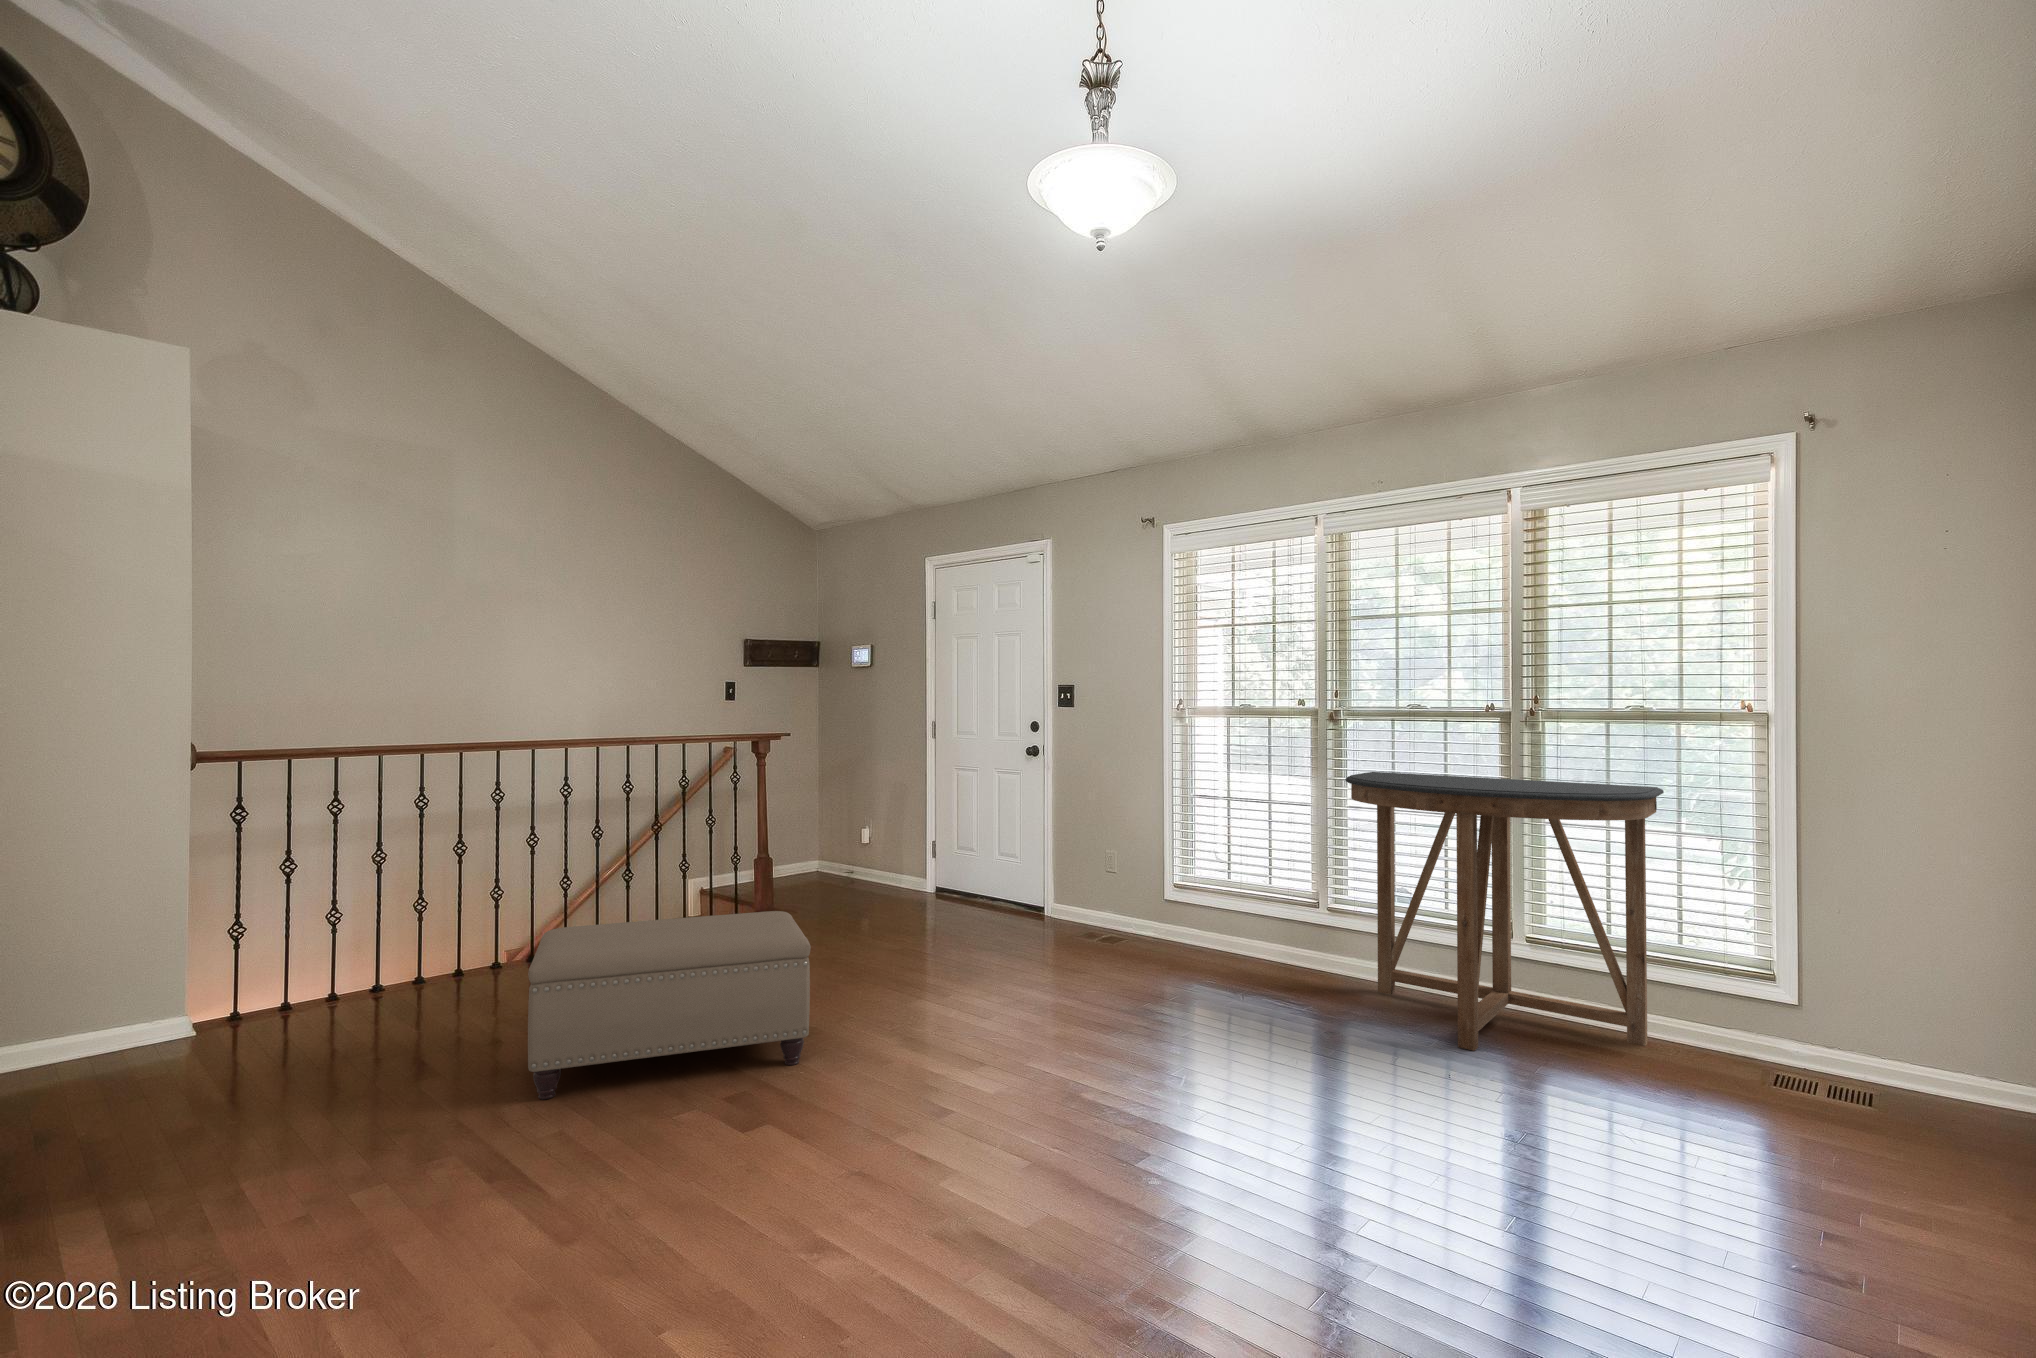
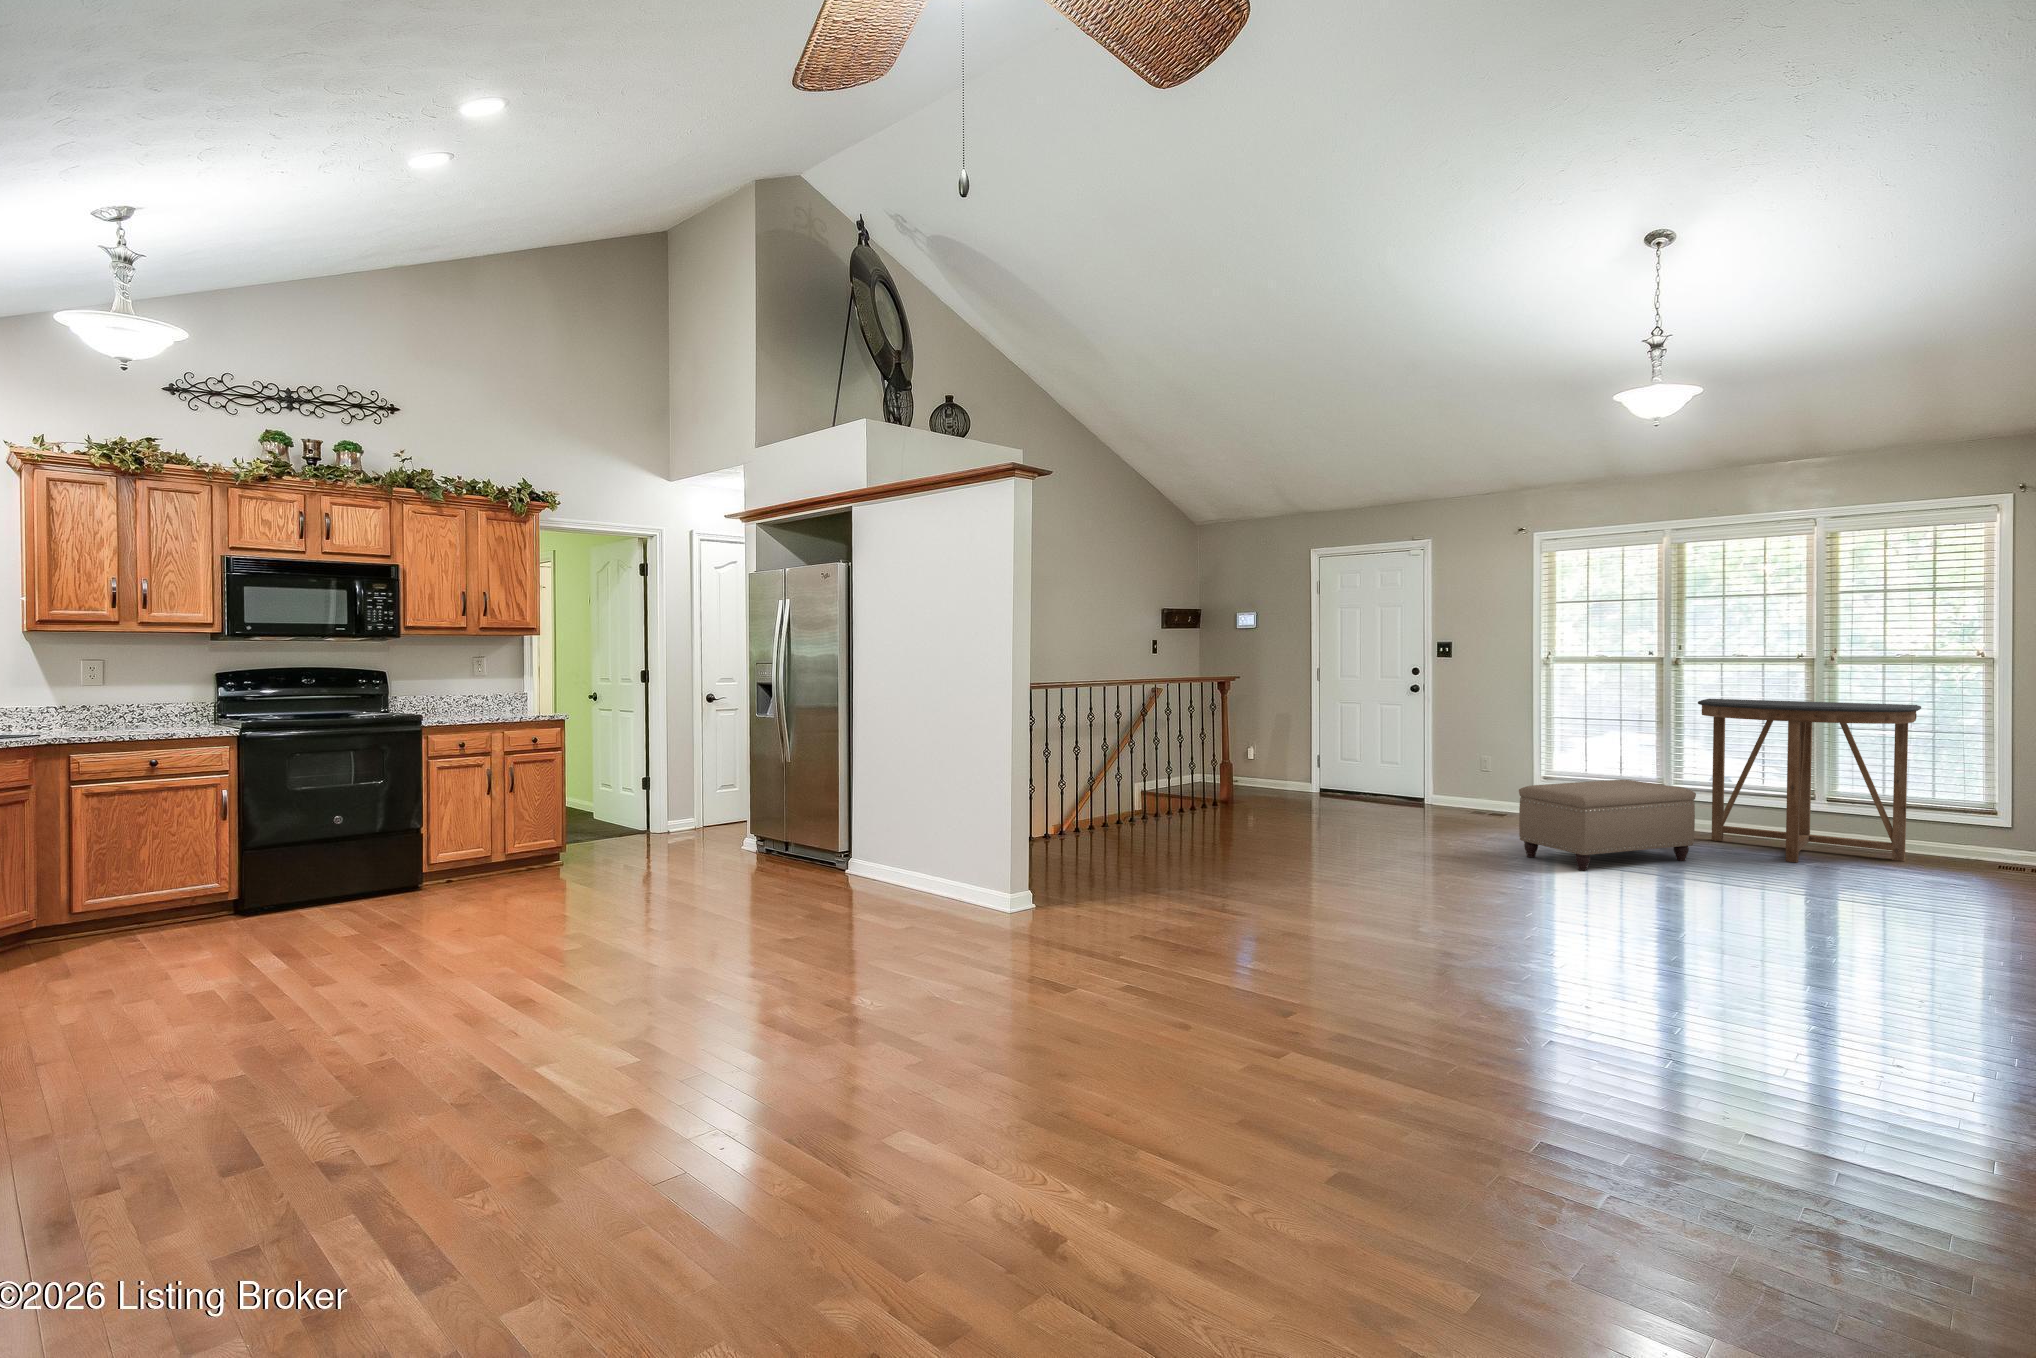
ottoman: present [528,911,811,1099] -> present [1519,780,1696,871]

